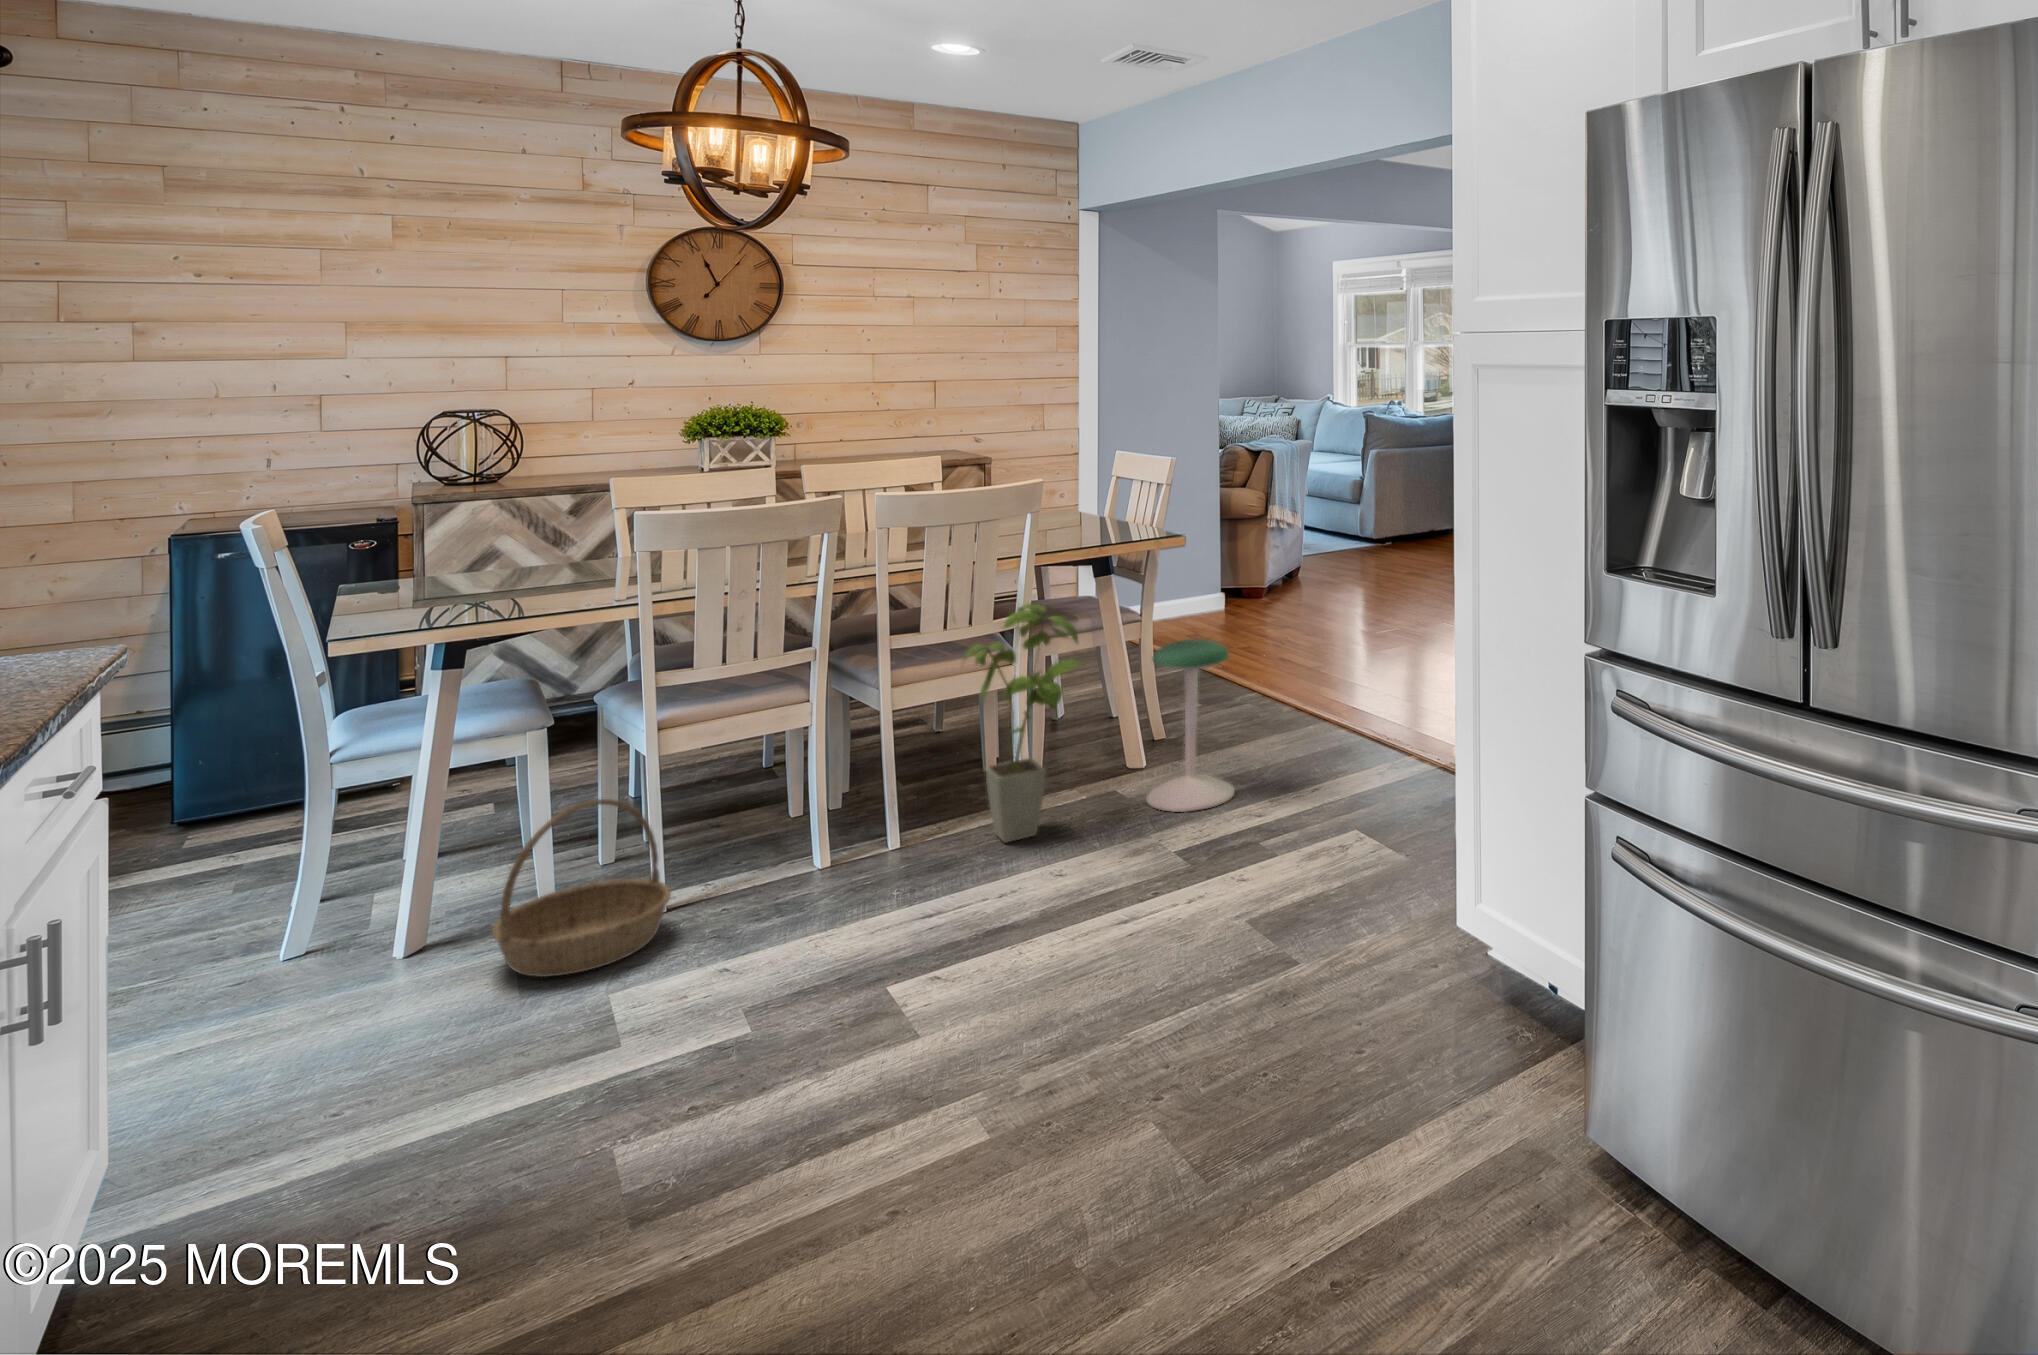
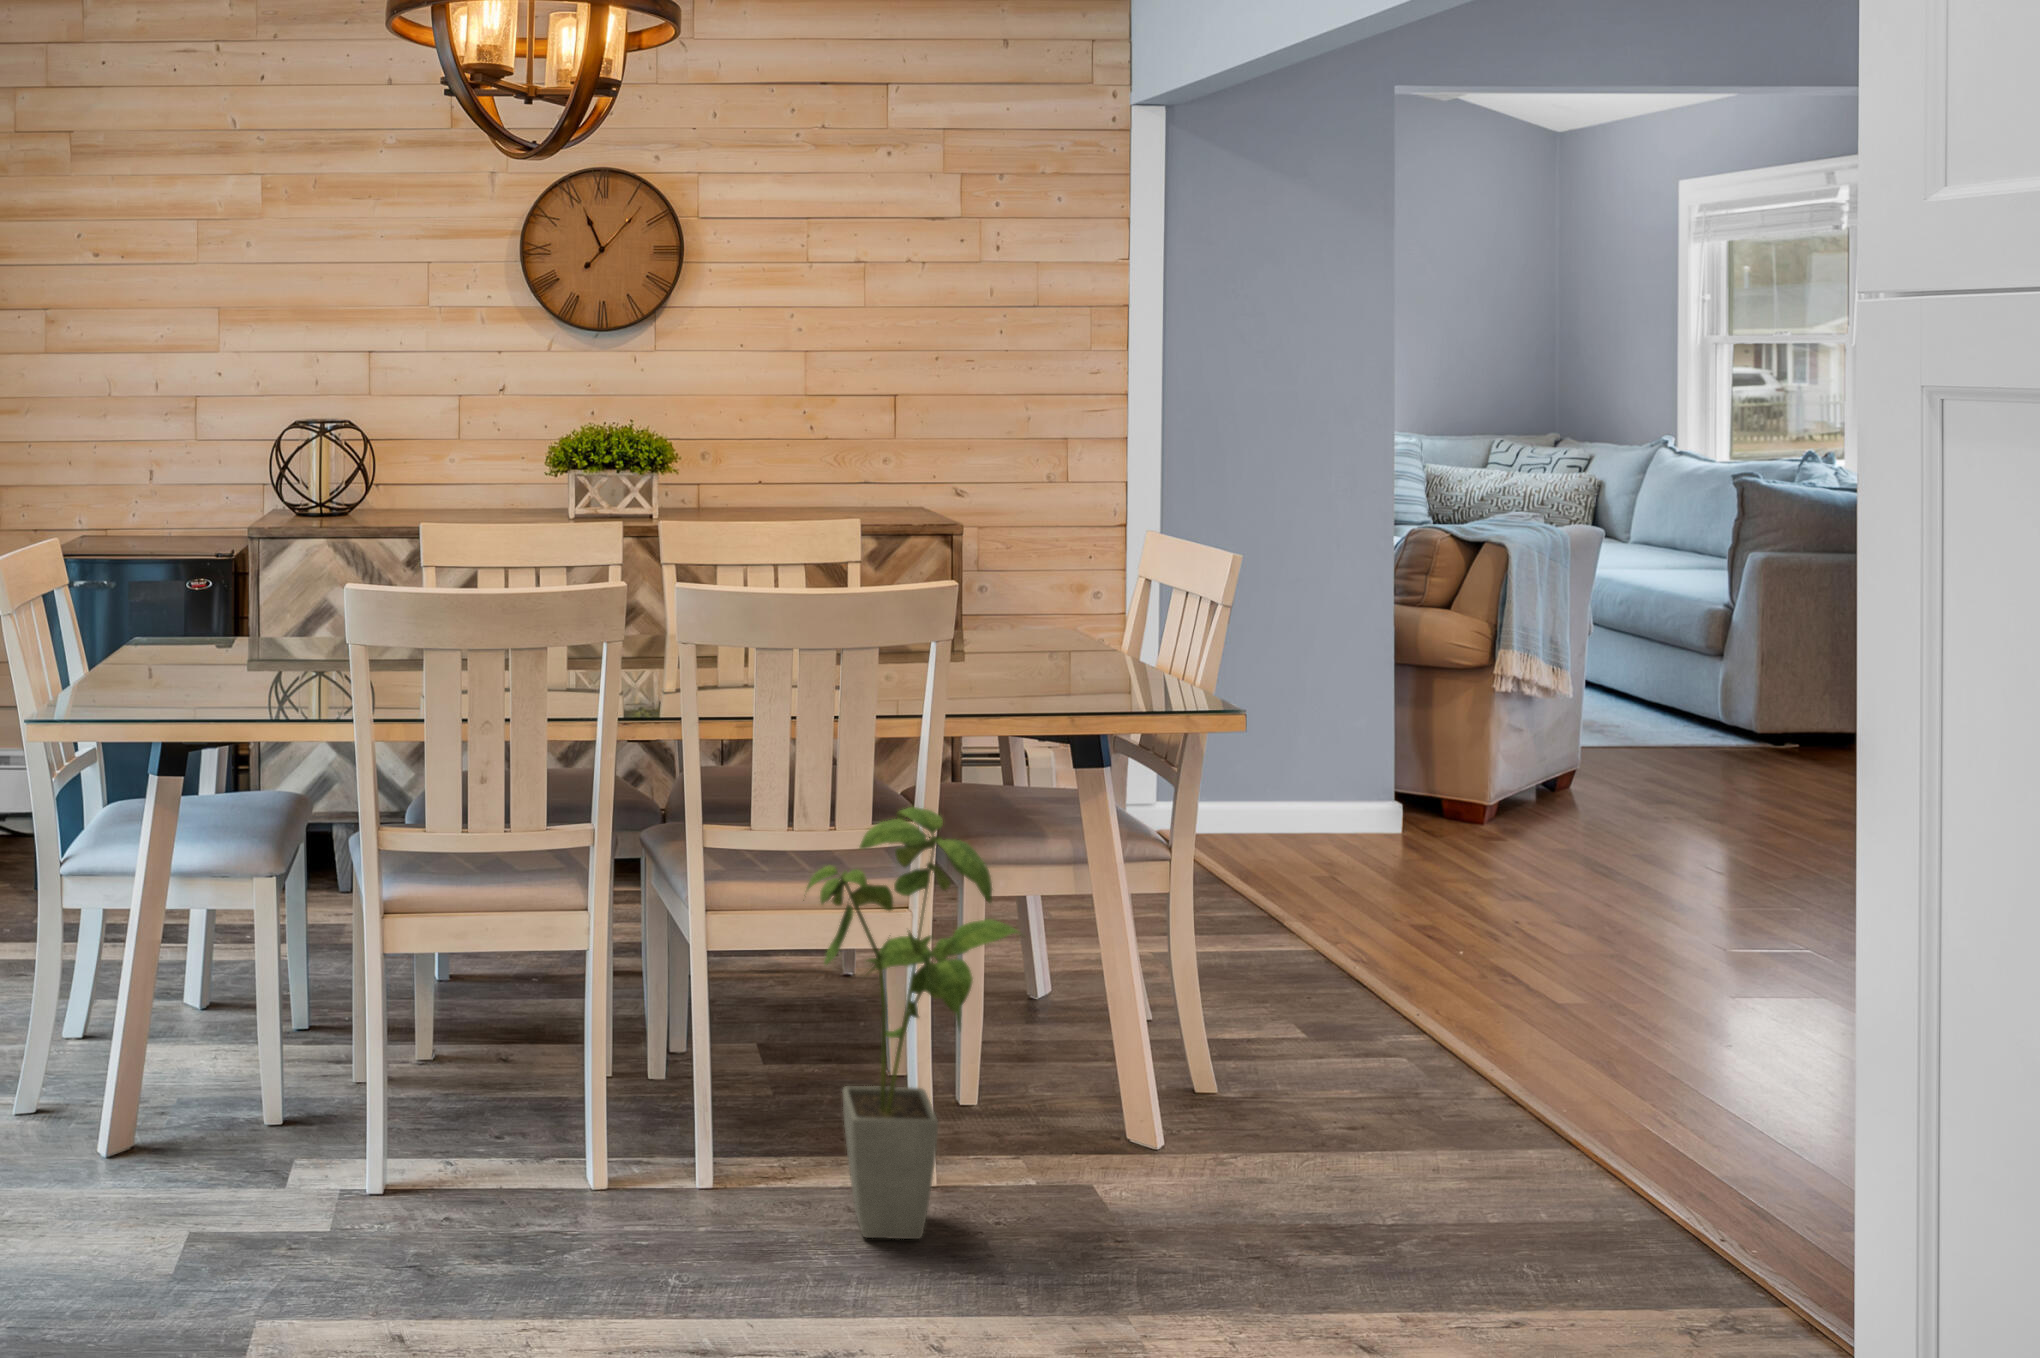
stool: present [1146,639,1235,812] -> none [1140,921,1326,1282]
basket: present [492,799,671,977] -> none [138,1012,357,1276]

